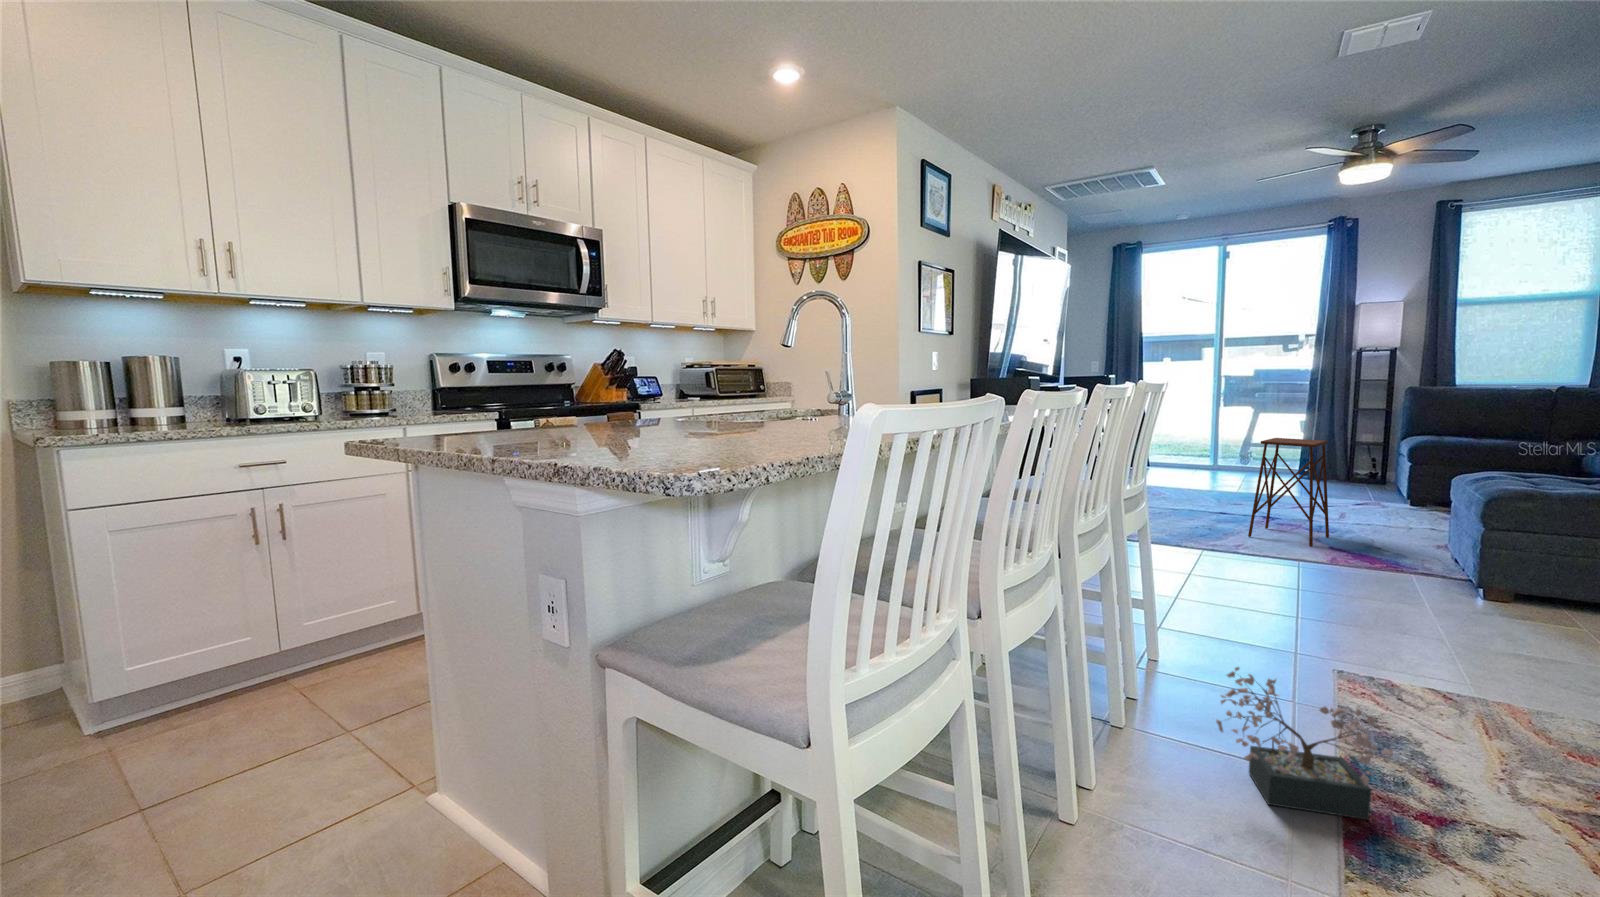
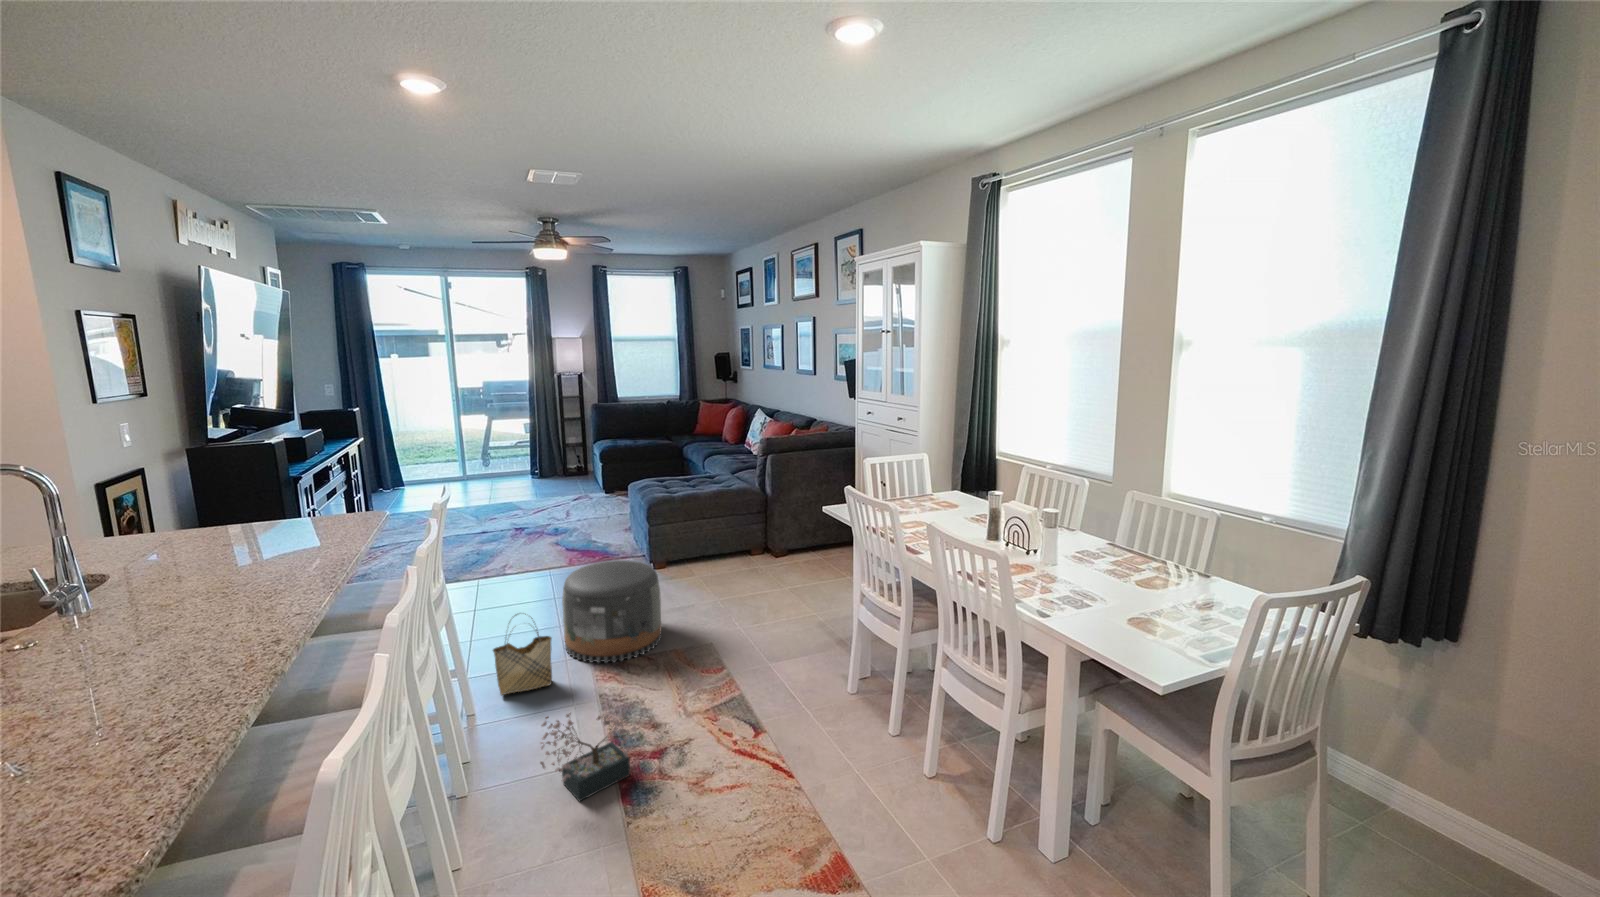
side table: present [1248,438,1329,547] -> none [510,468,564,554]
pouf: none [1297,539,1492,690] -> present [562,560,661,663]
woven basket: none [1190,562,1275,667] -> present [493,614,552,695]

